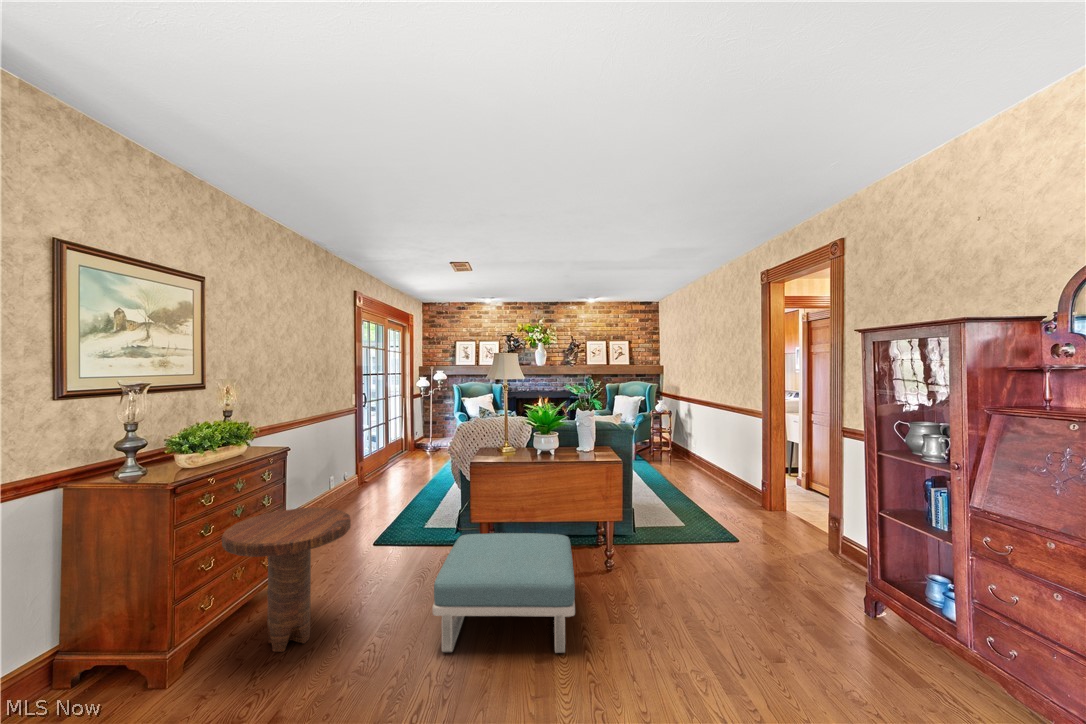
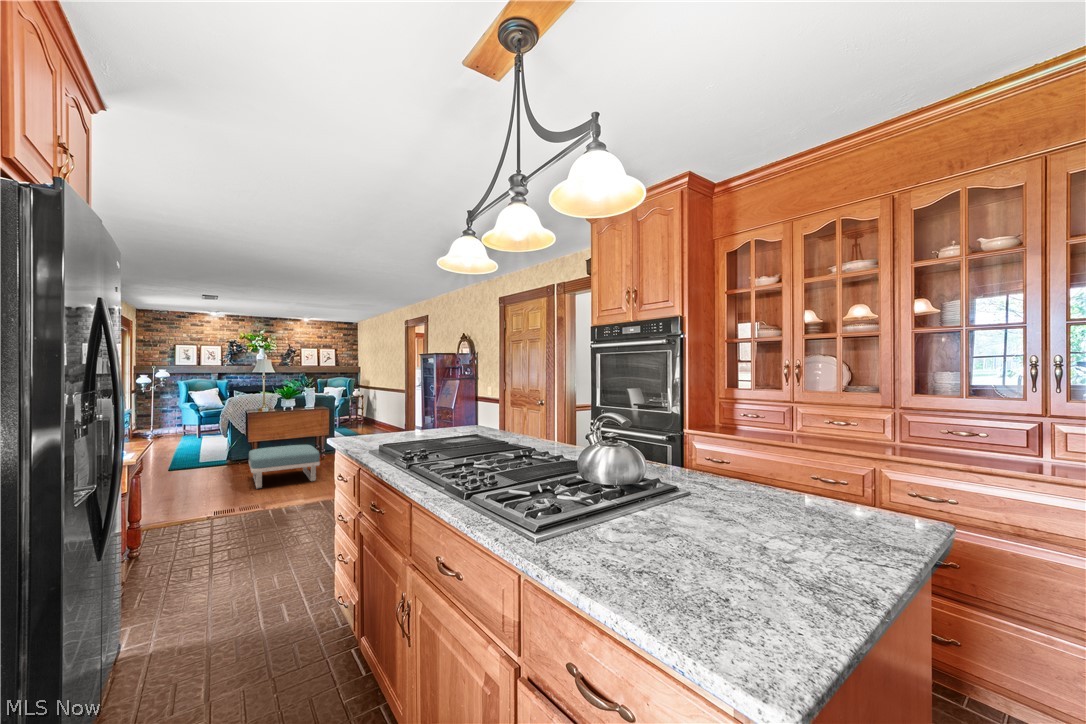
side table: present [222,508,351,652] -> none [127,438,199,502]

